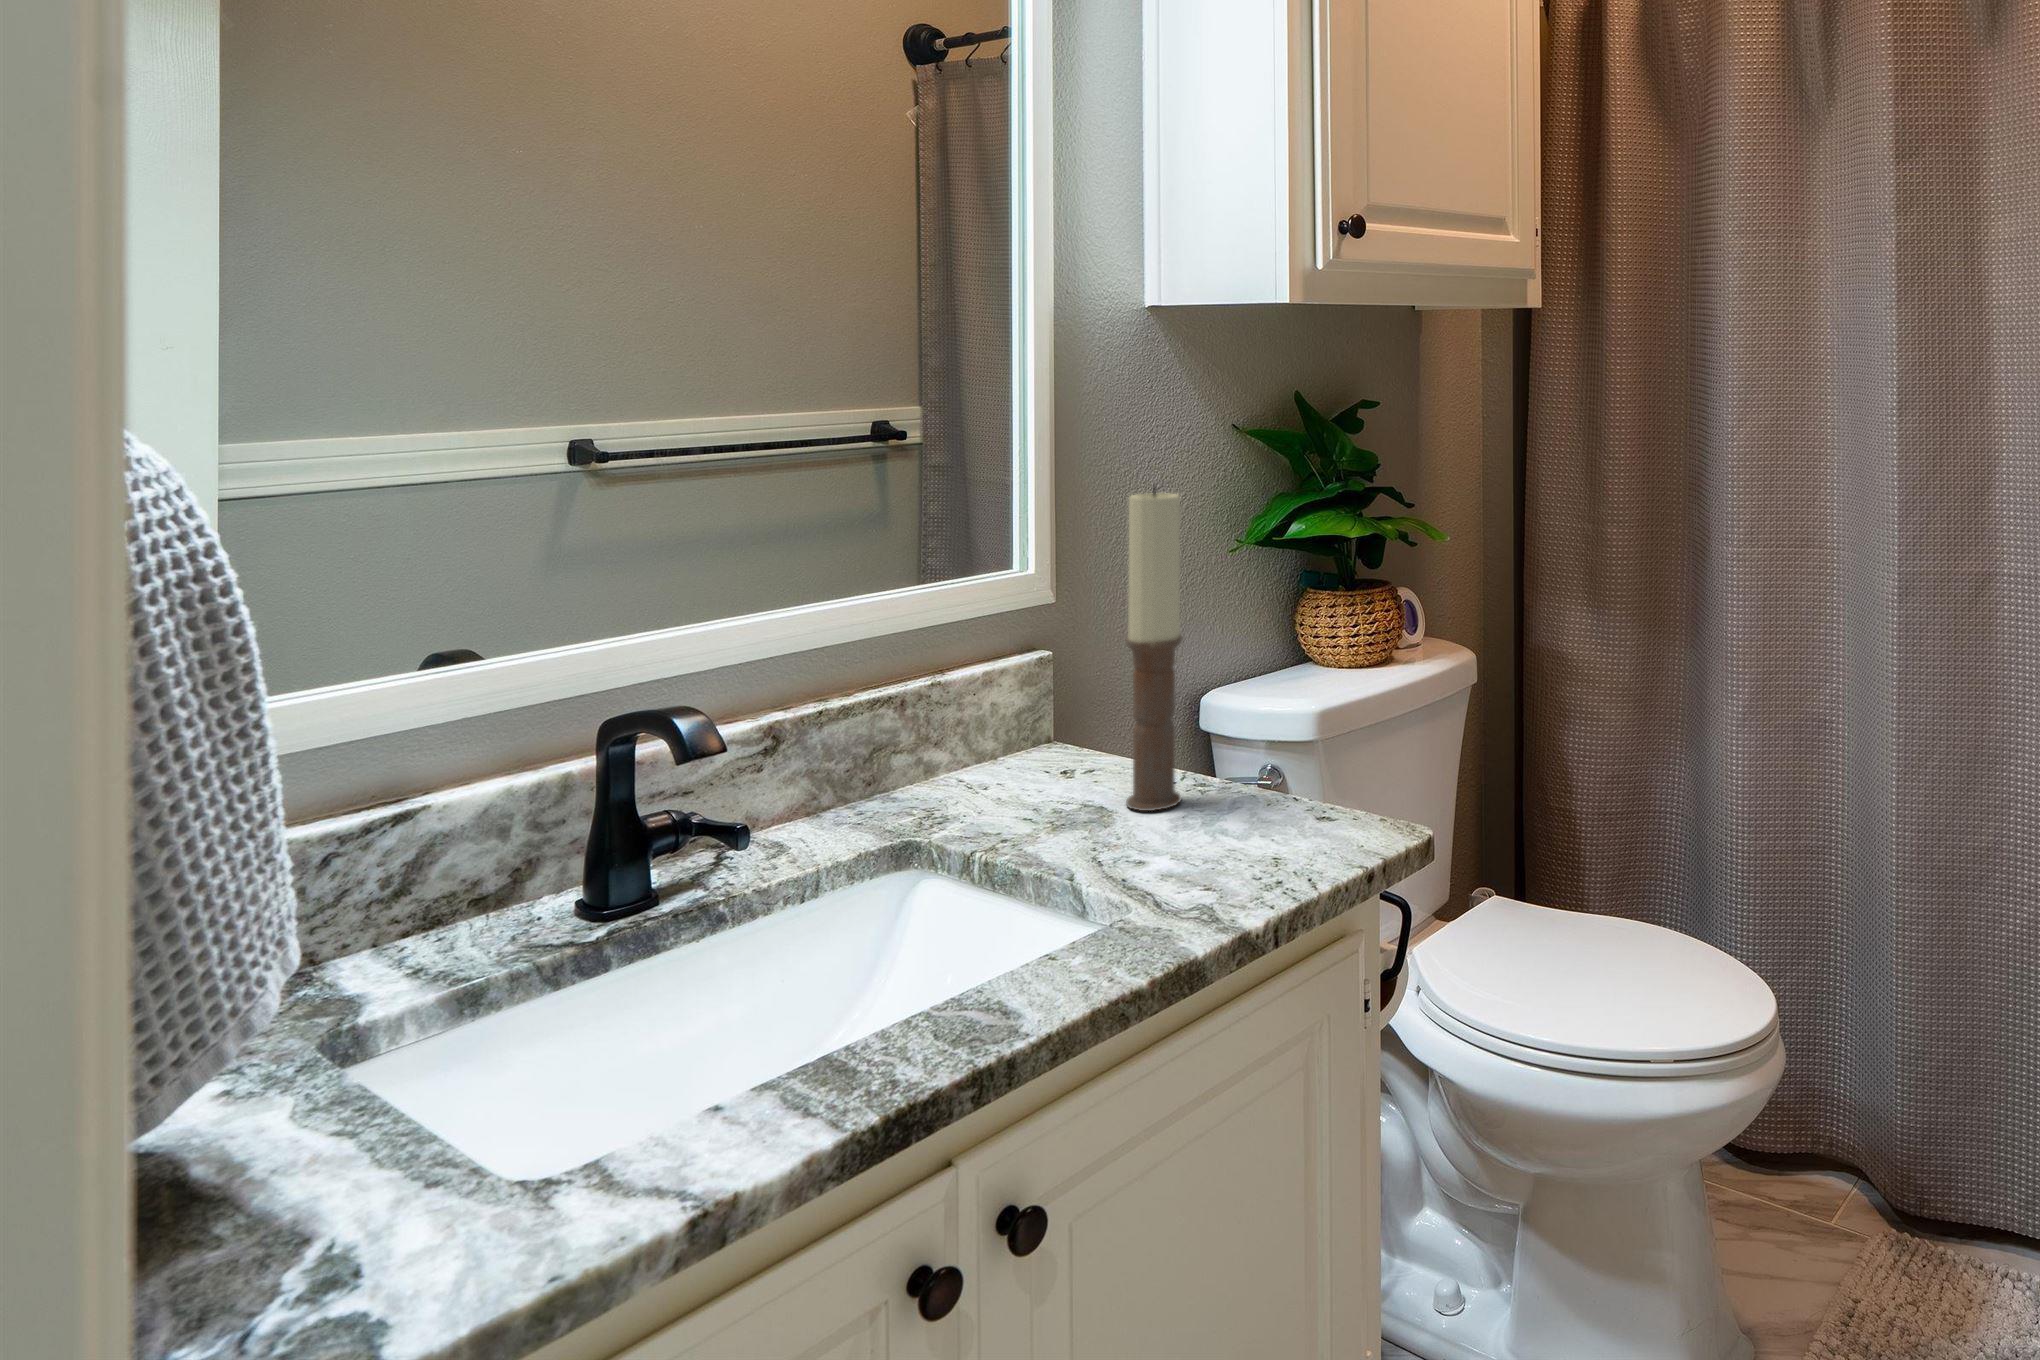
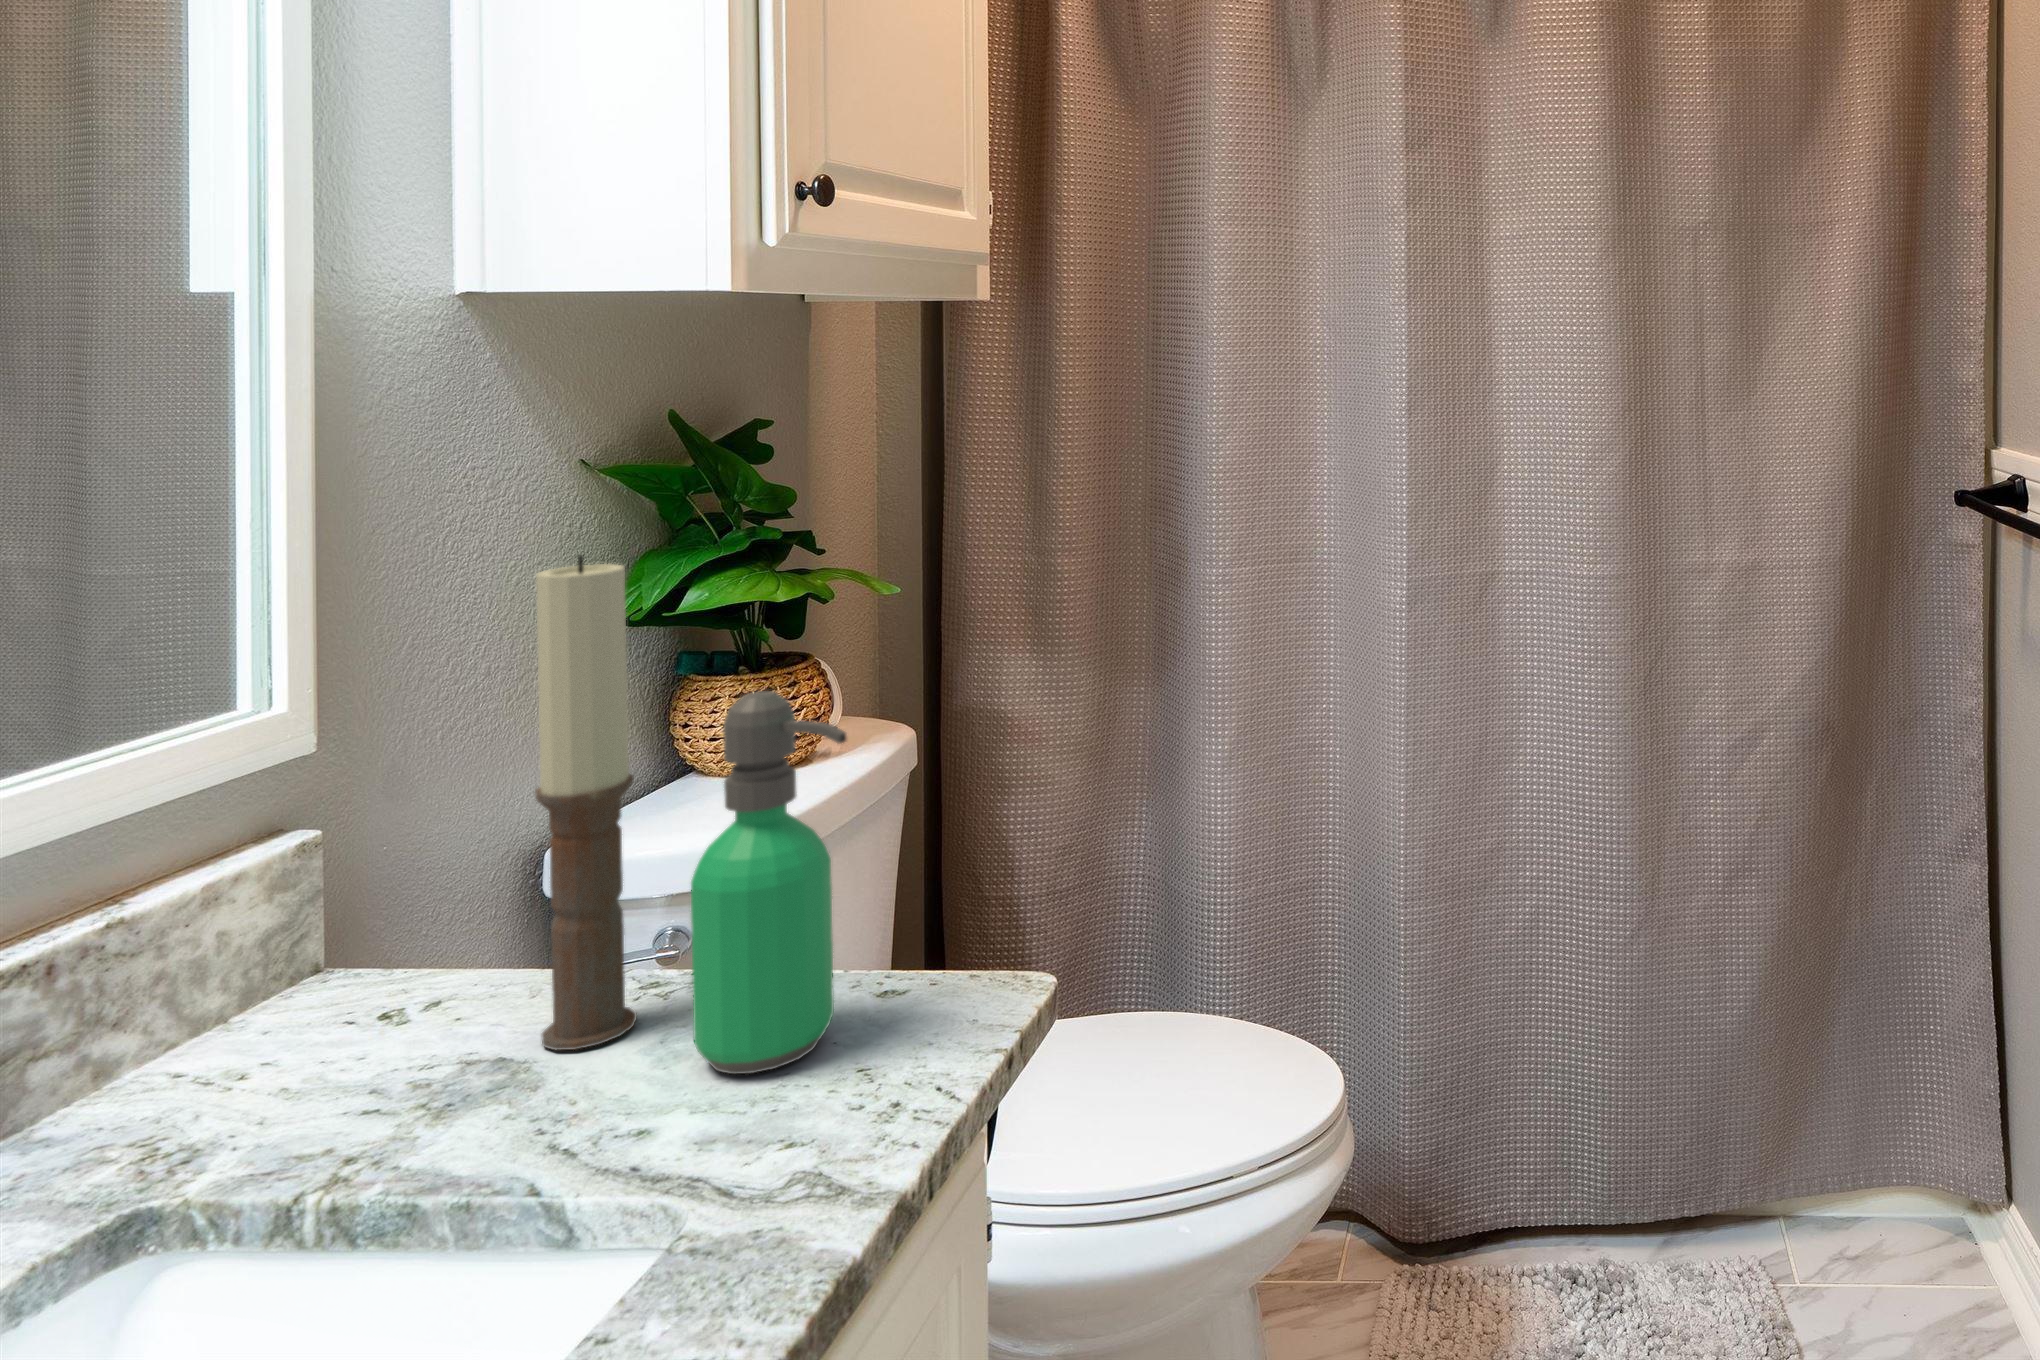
soap dispenser: none [1191,587,1277,846] -> present [691,691,846,1074]

